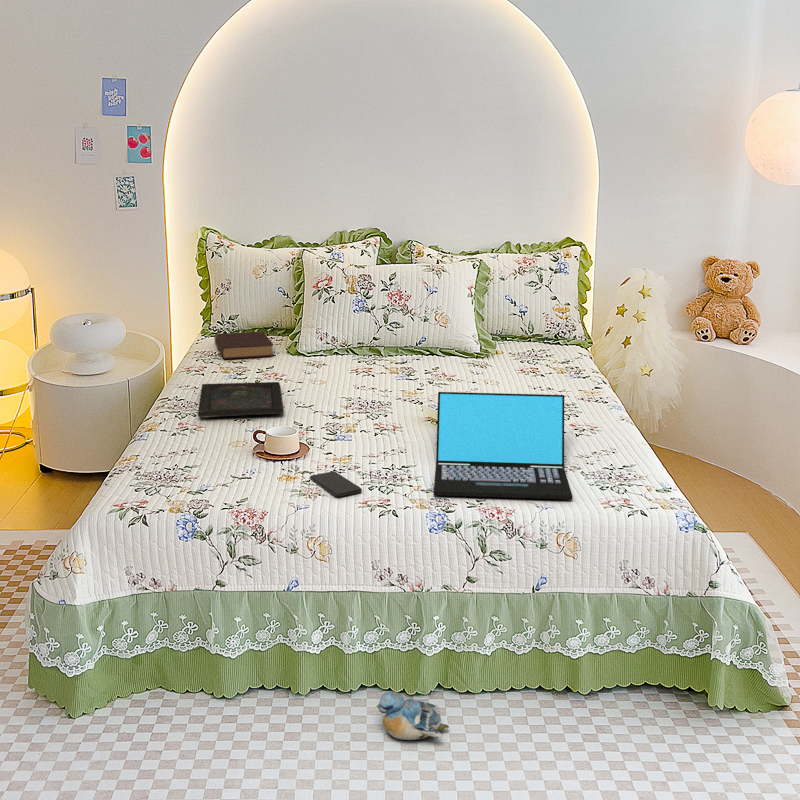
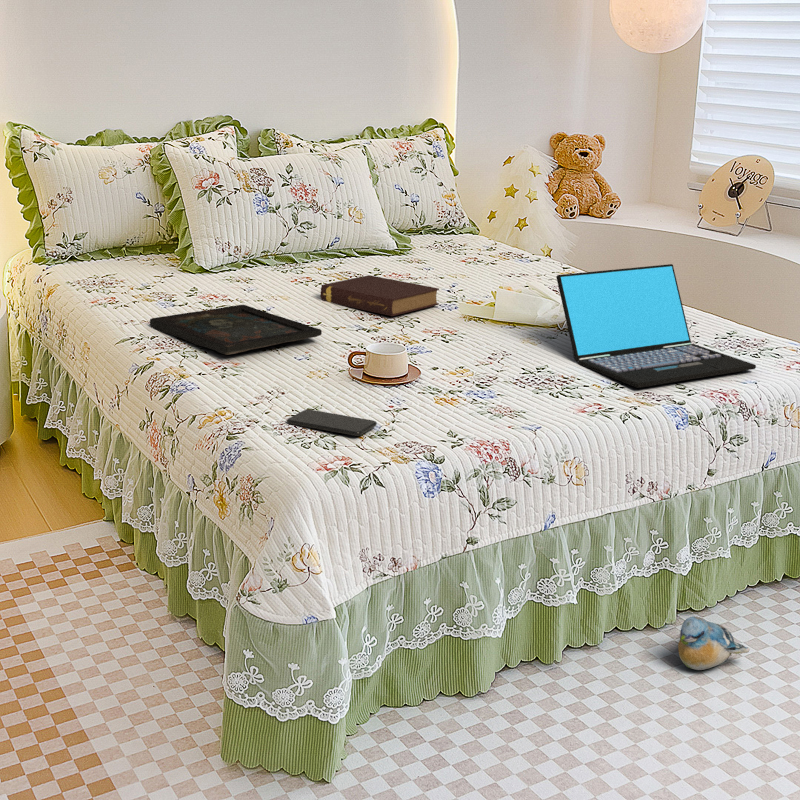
book: present [214,331,274,359] -> present [321,275,439,316]
smartphone: present [310,471,362,496] -> present [287,409,377,436]

